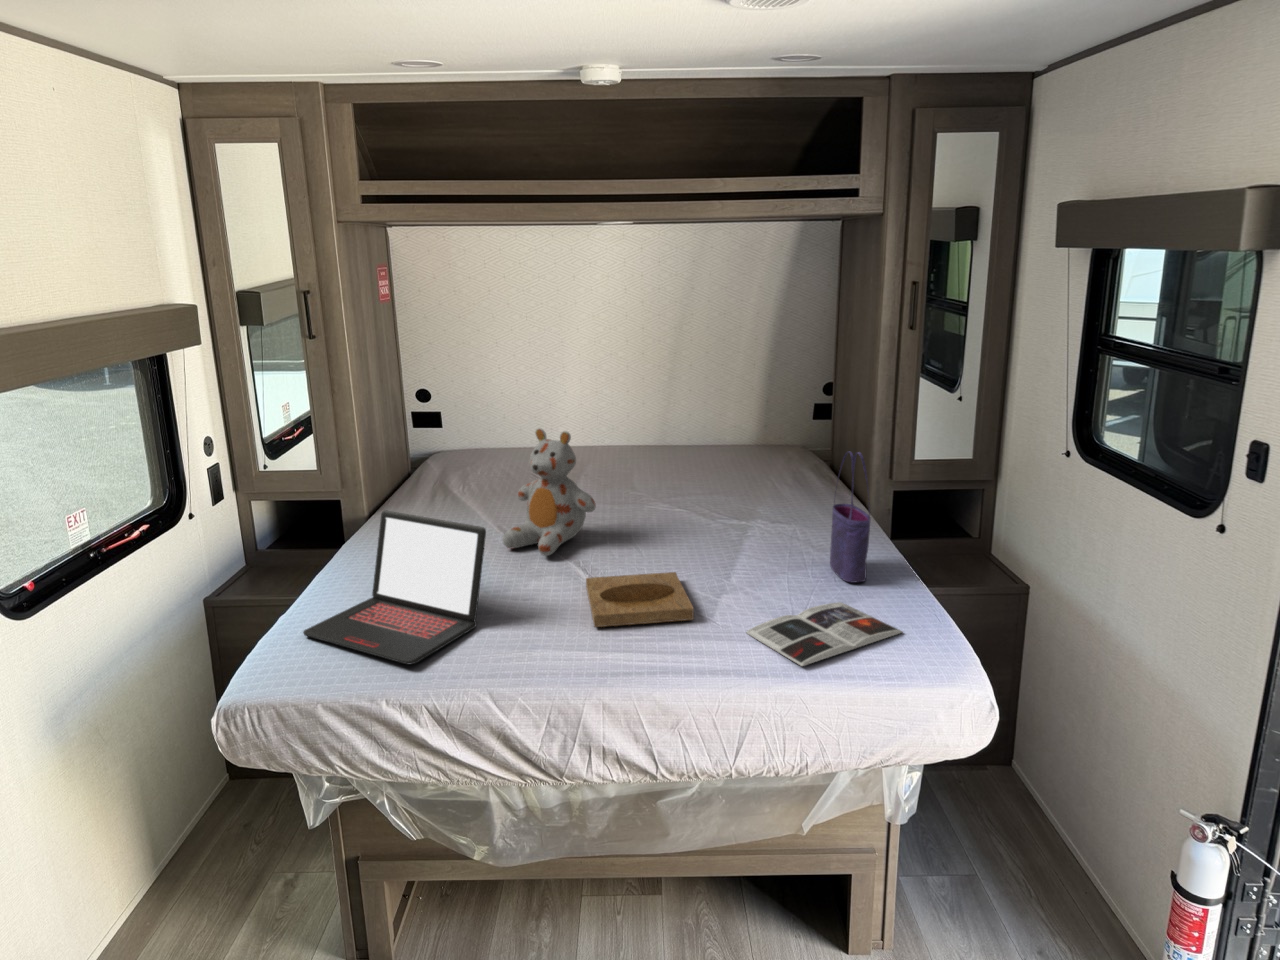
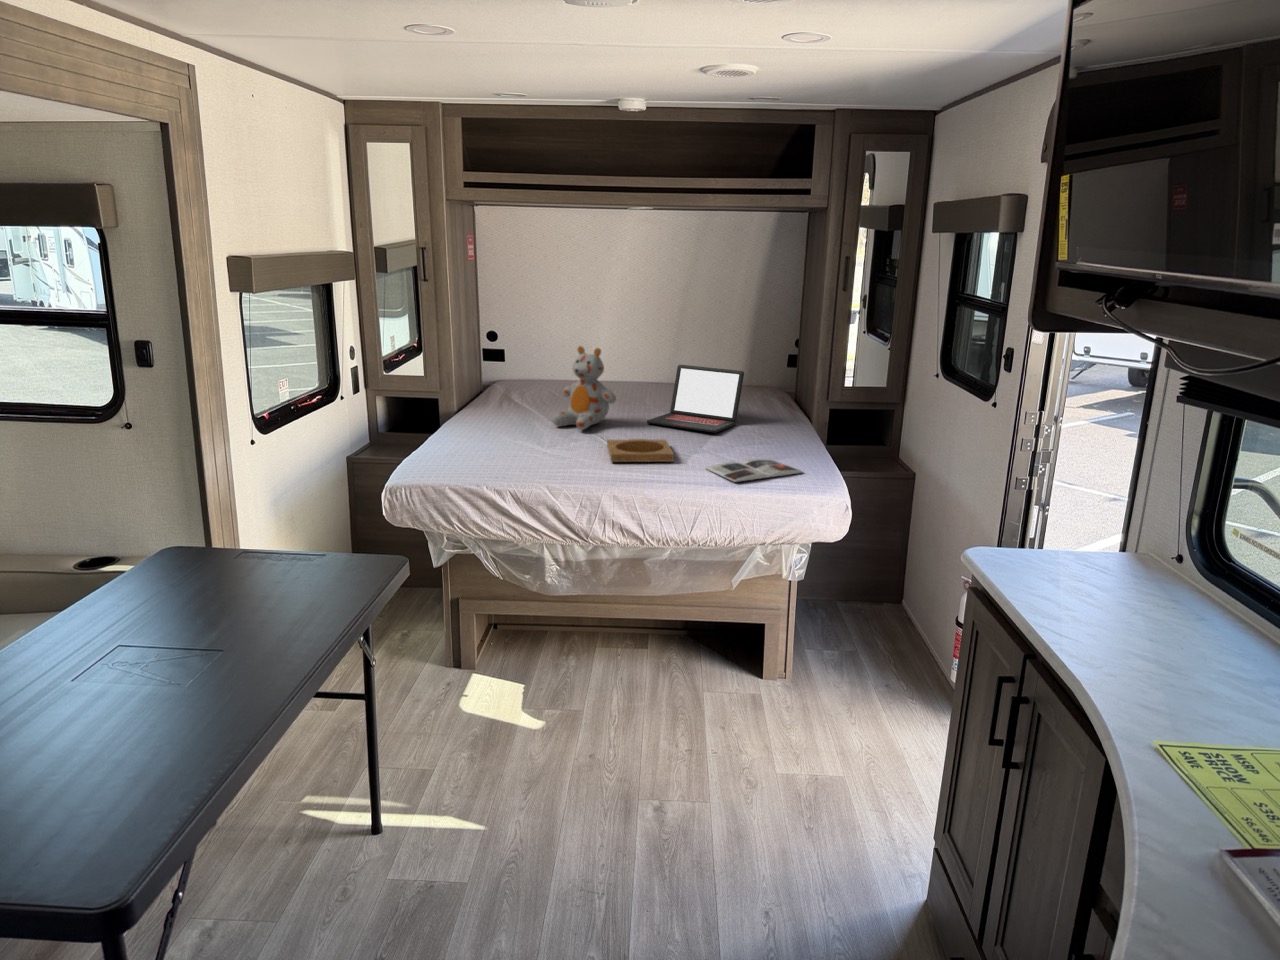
tote bag: present [830,452,870,583] -> none [771,364,794,451]
laptop: present [303,510,486,664] -> present [647,365,744,433]

